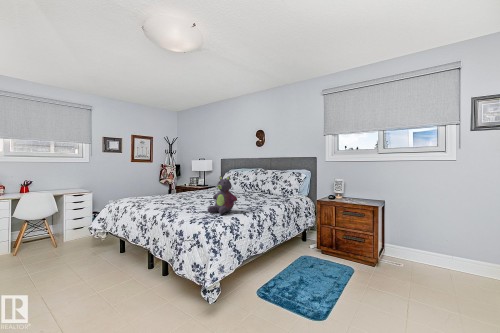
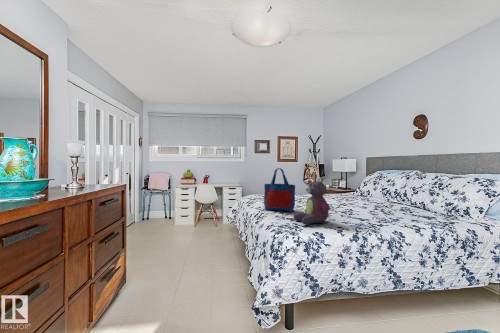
tote bag: none [166,170,196,209] -> present [264,168,295,211]

